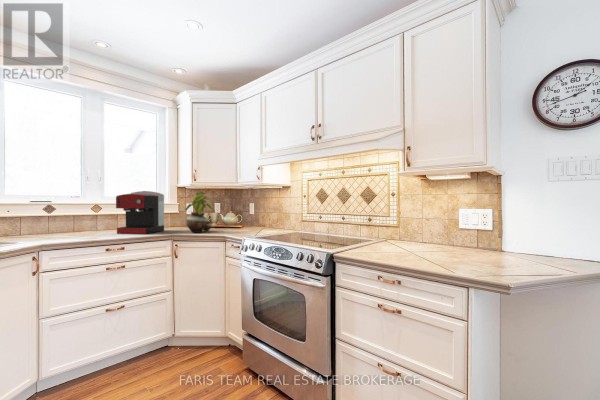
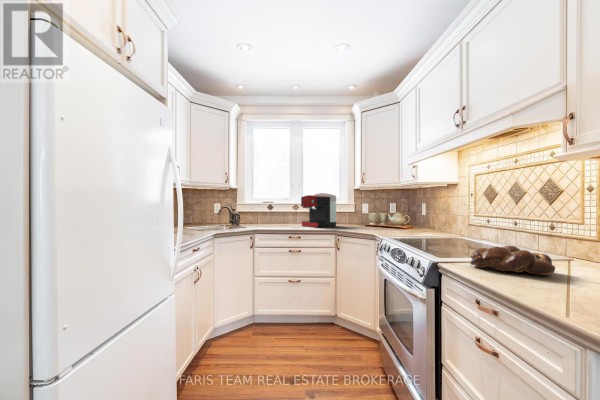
potted plant: present [186,192,215,232] -> none [347,193,371,230]
bread loaf: none [358,235,408,254] -> present [470,246,555,275]

